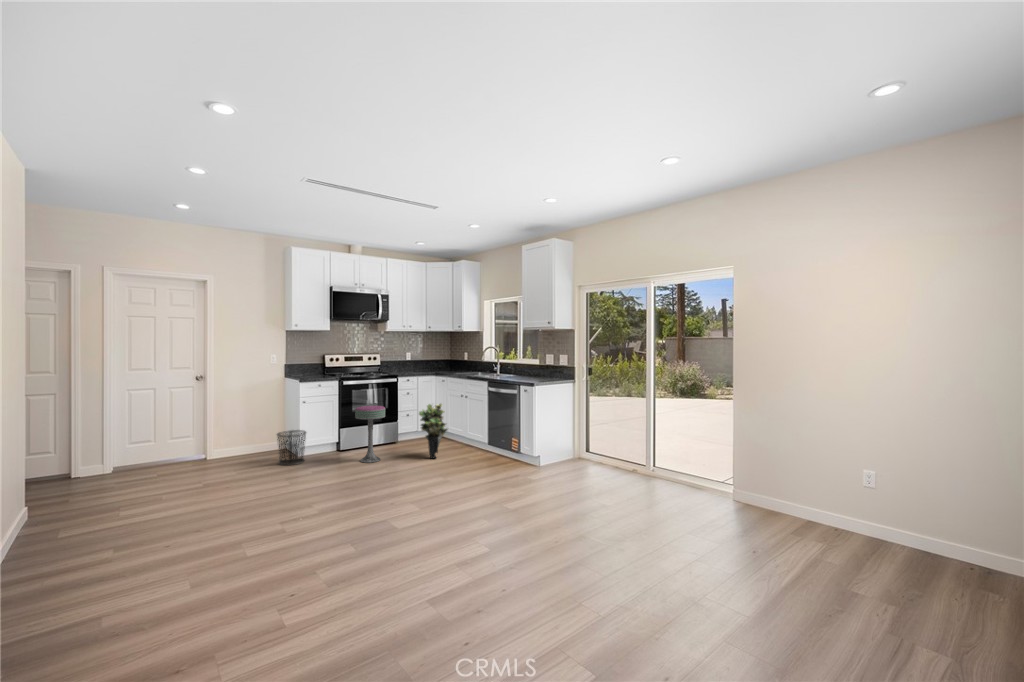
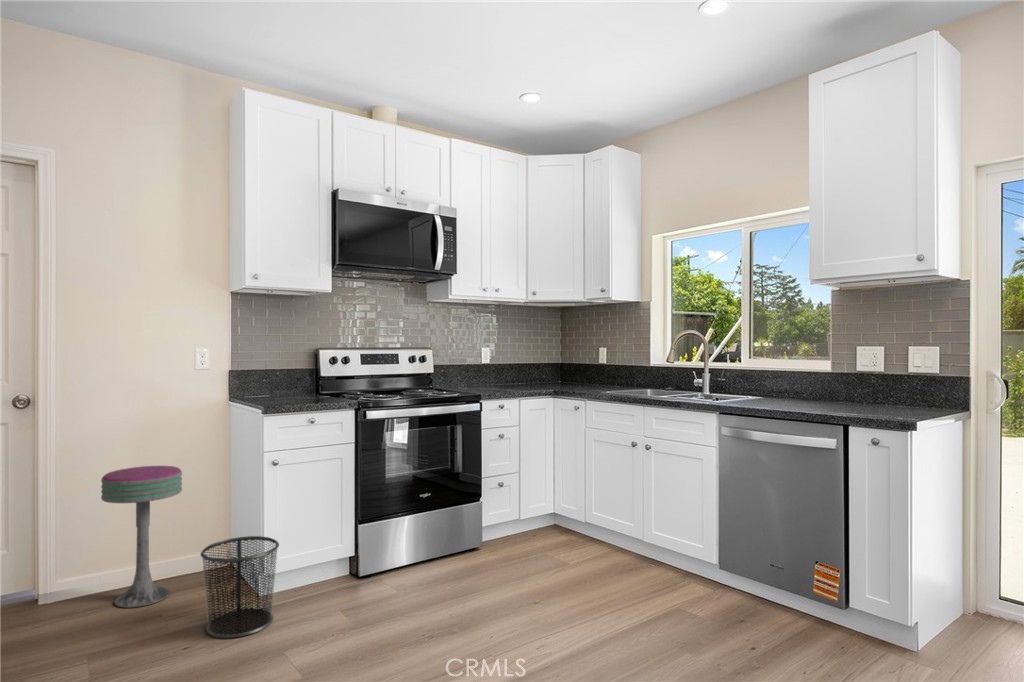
potted plant: present [419,404,448,458] -> none [554,466,634,615]
bar stool: present [355,406,385,463] -> present [101,466,182,608]

